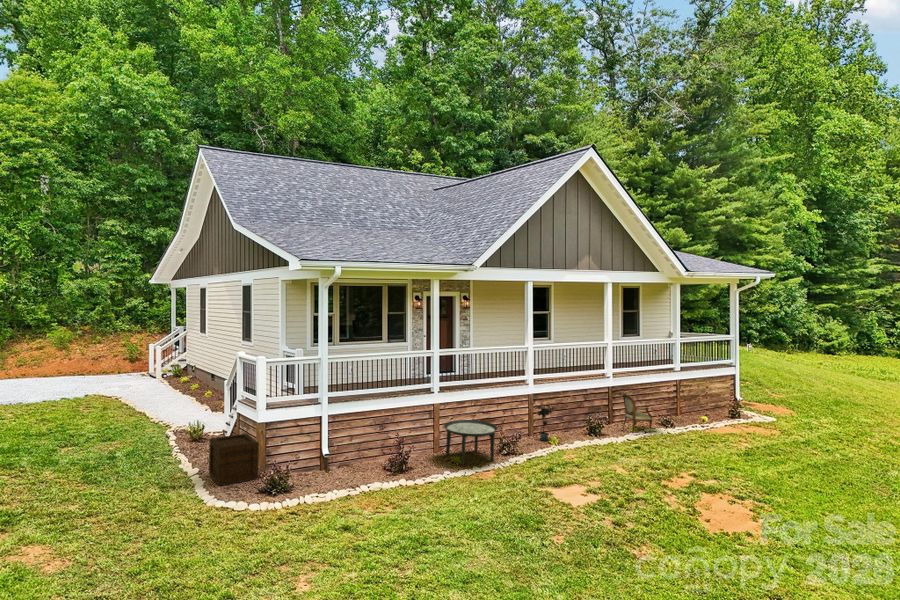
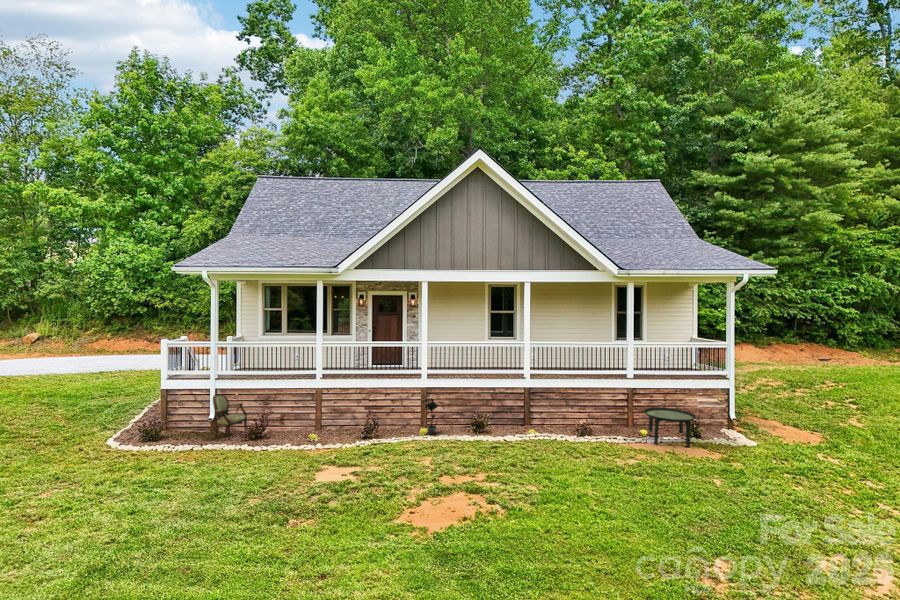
armchair: present [623,394,652,434] -> present [213,394,247,440]
round table: present [444,420,498,465] -> present [644,408,696,447]
wooden crate: present [209,434,259,486] -> none [131,397,173,432]

